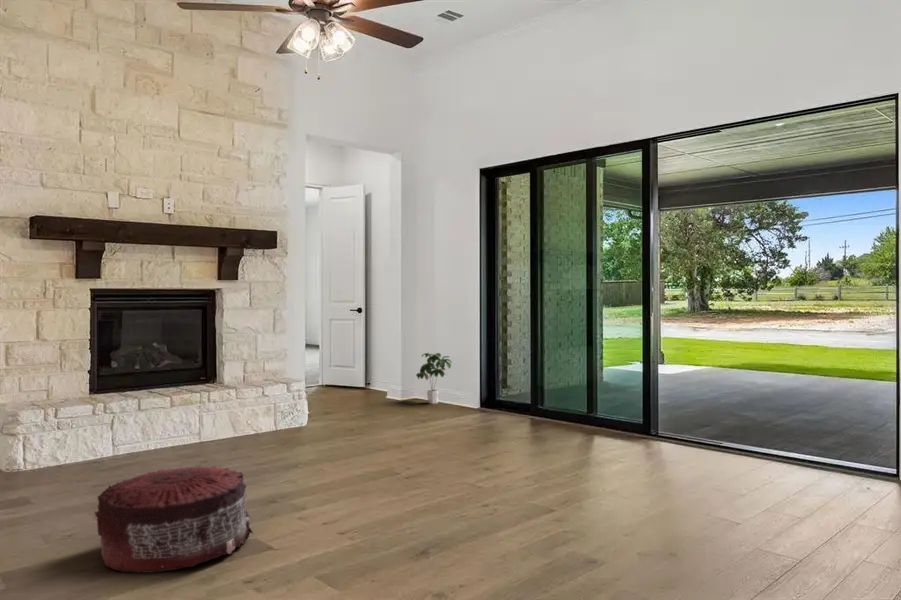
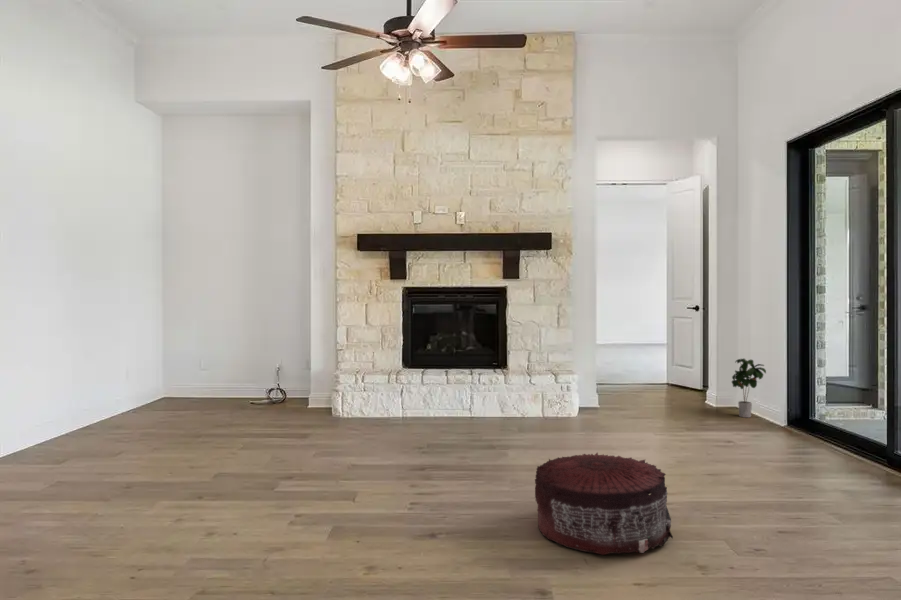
pouf: present [95,465,253,572] -> present [535,453,673,555]

